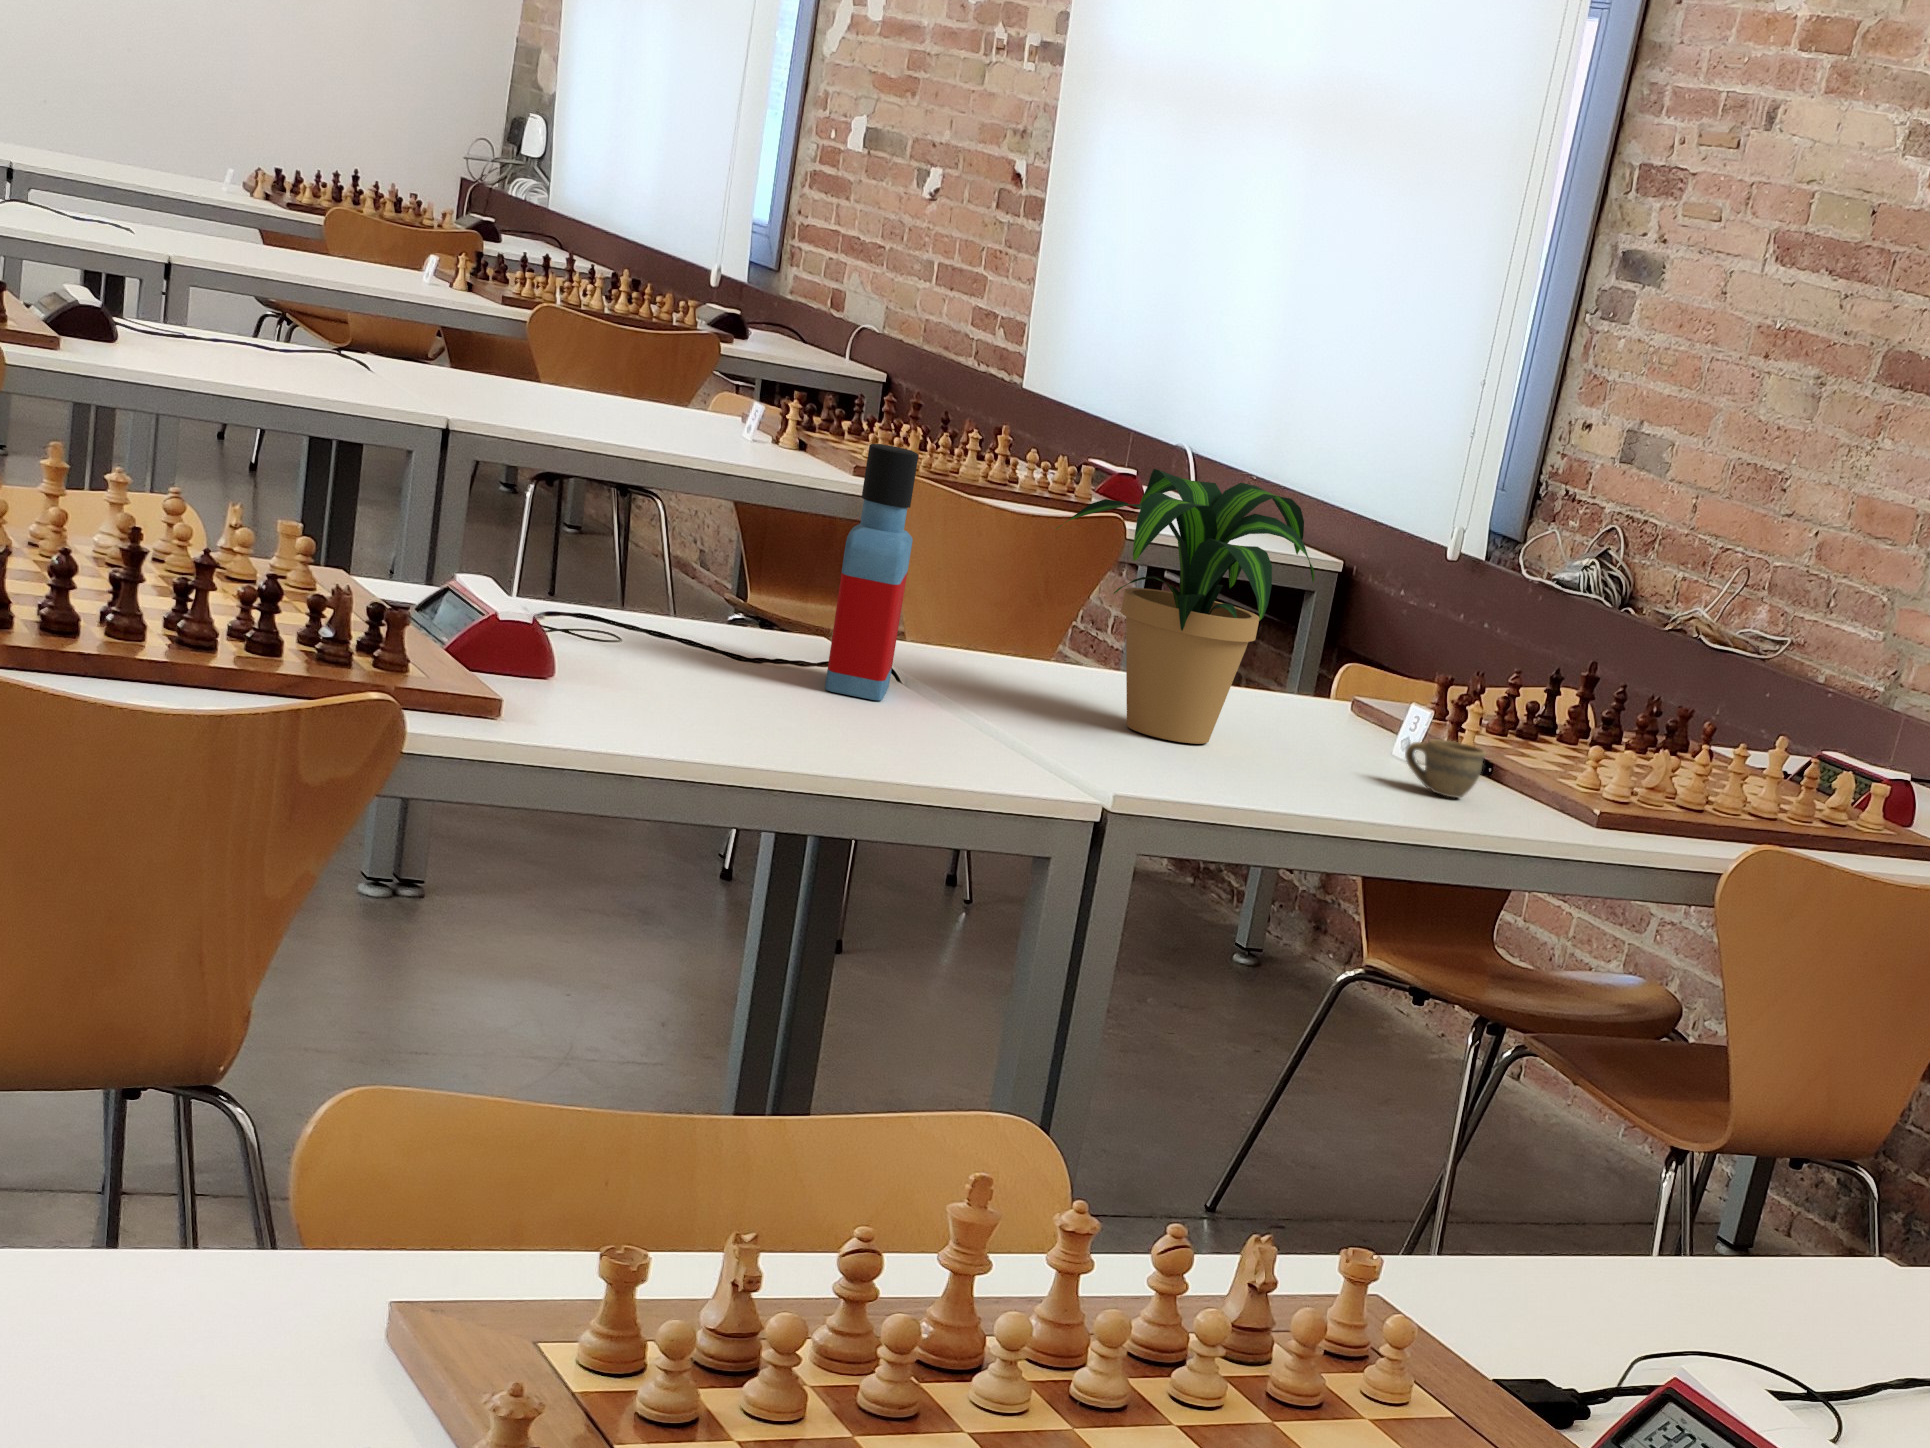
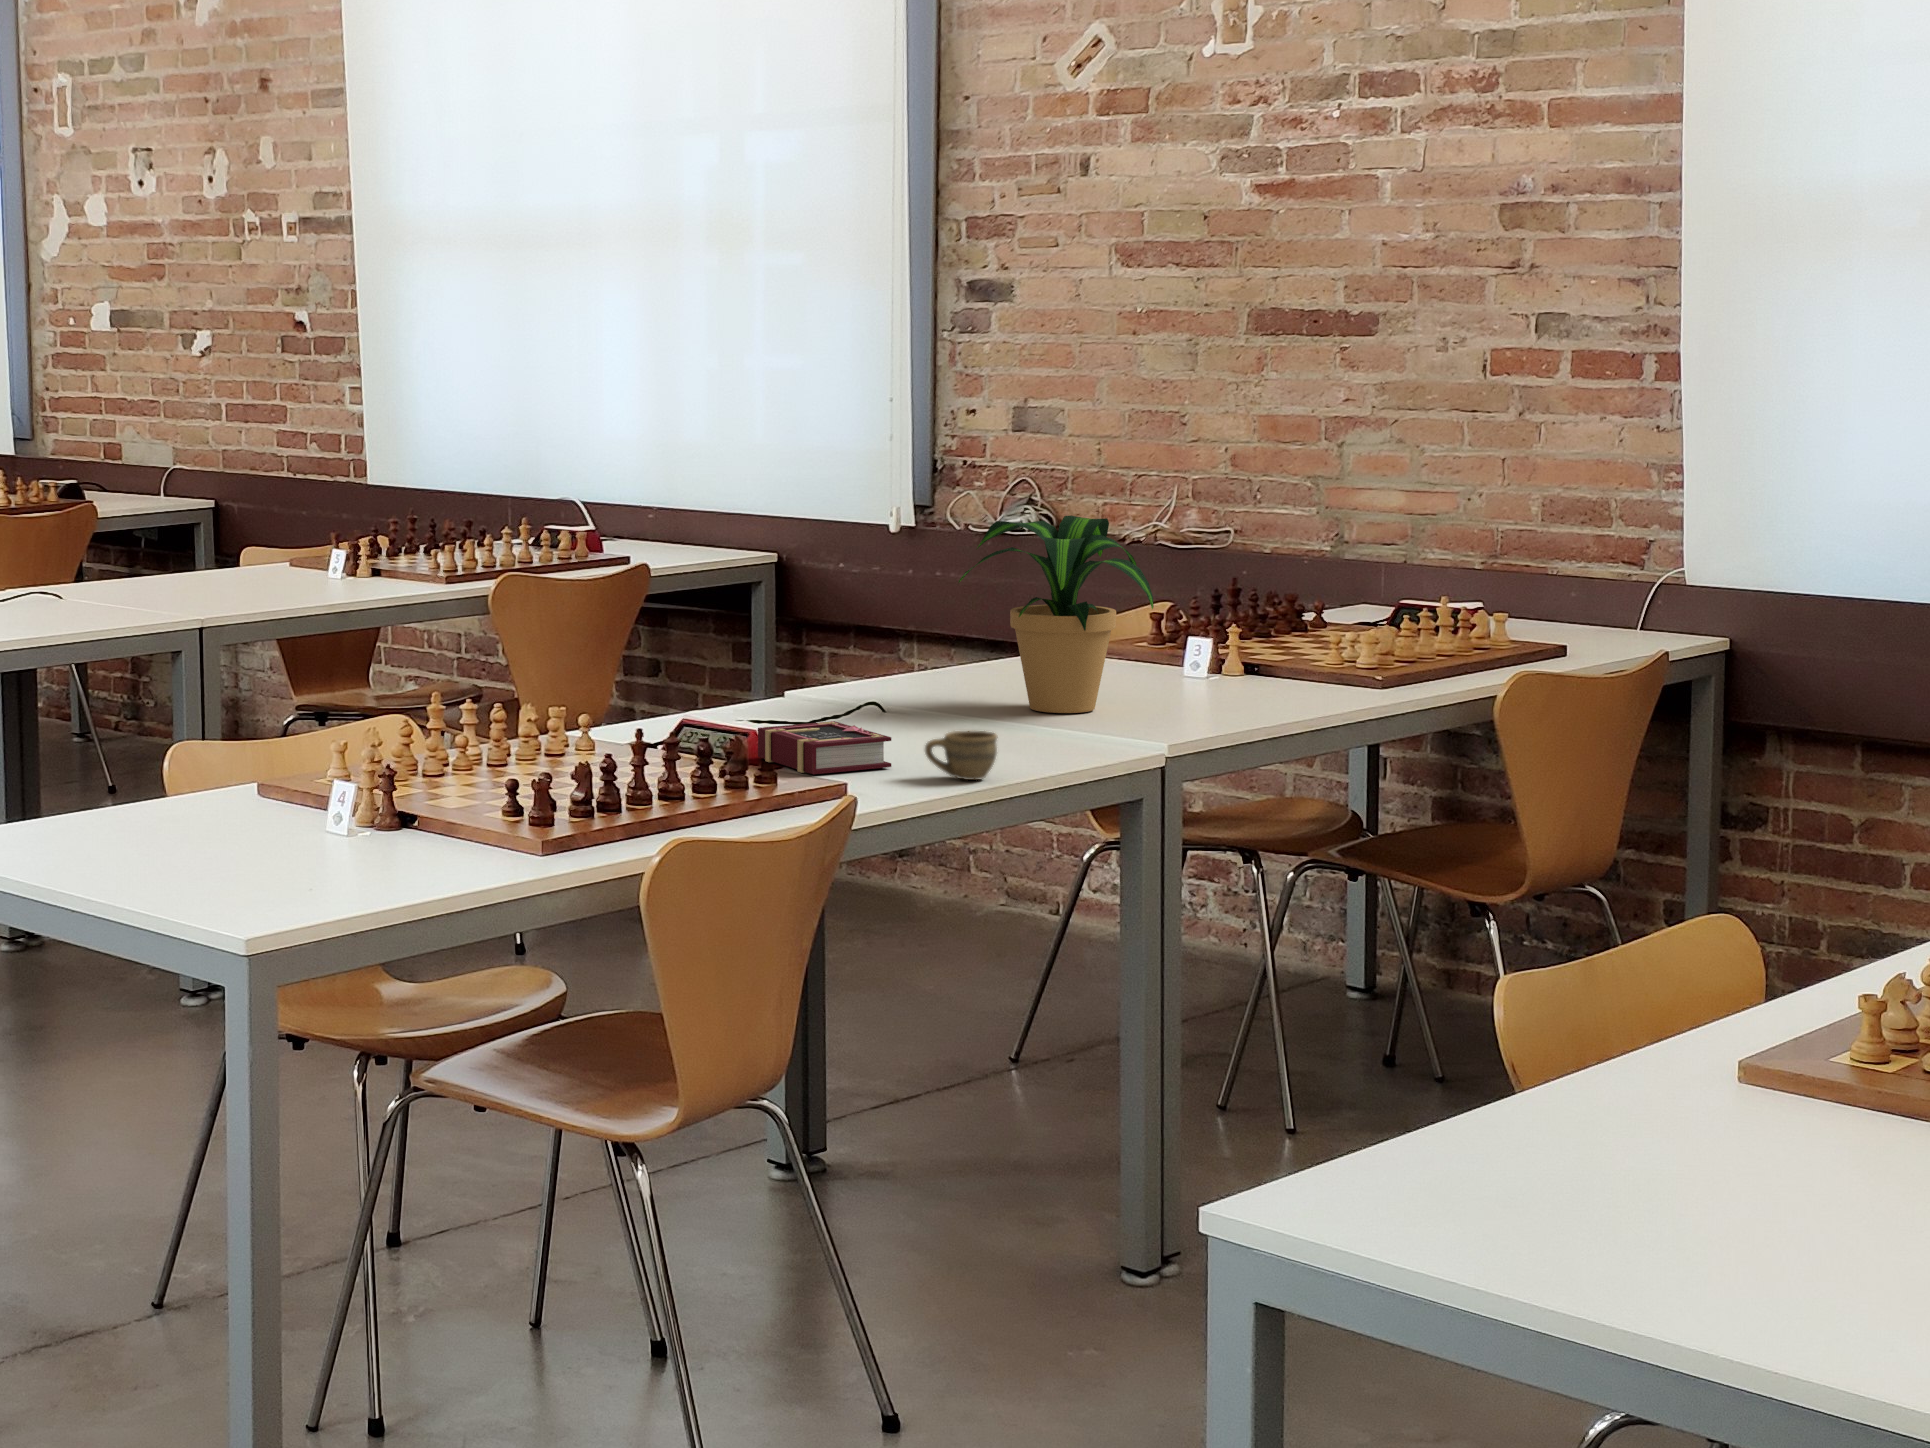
bottle: present [825,444,918,700] -> none [840,551,915,739]
book: none [614,624,743,708] -> present [758,721,891,774]
cup: present [1405,739,1486,798] -> present [925,731,998,780]

